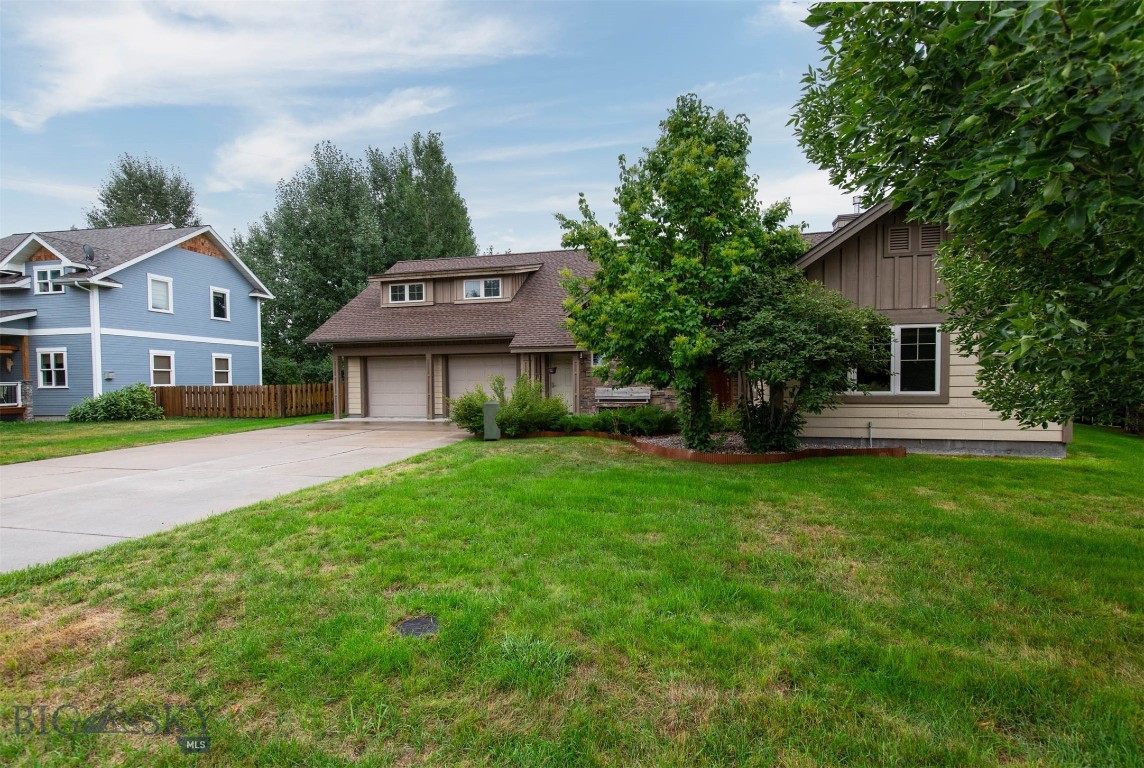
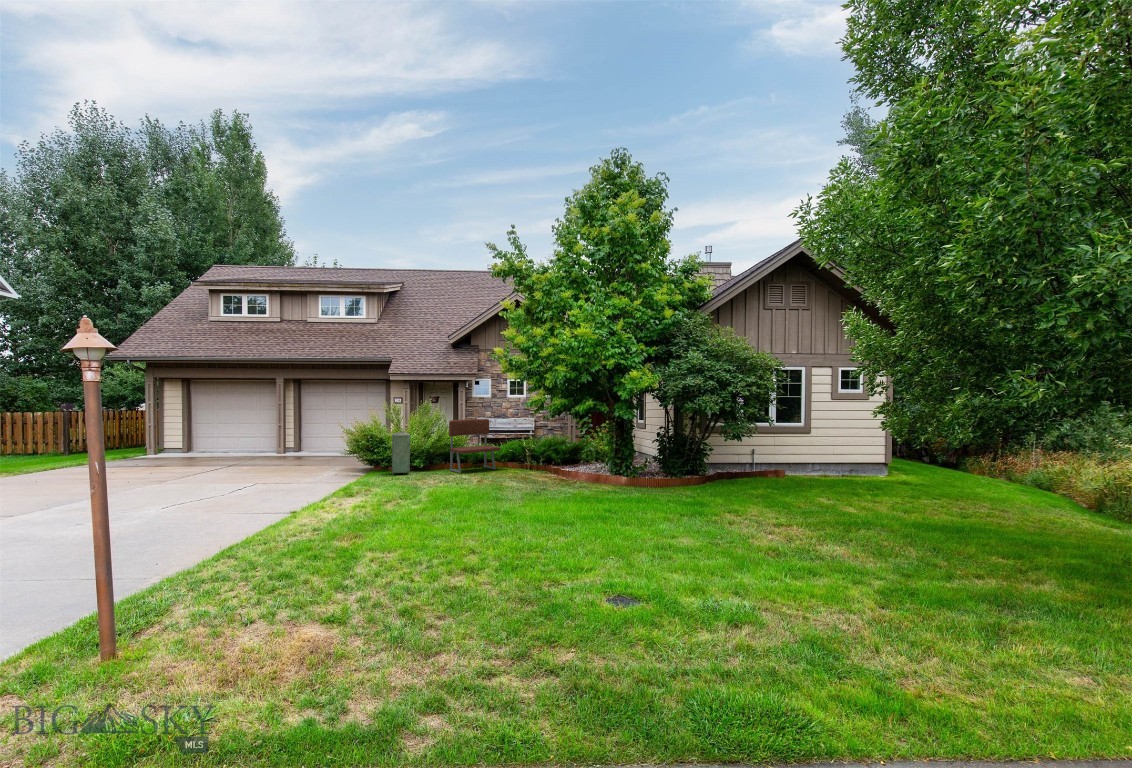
bench: none [537,389,586,441] -> present [449,419,501,473]

